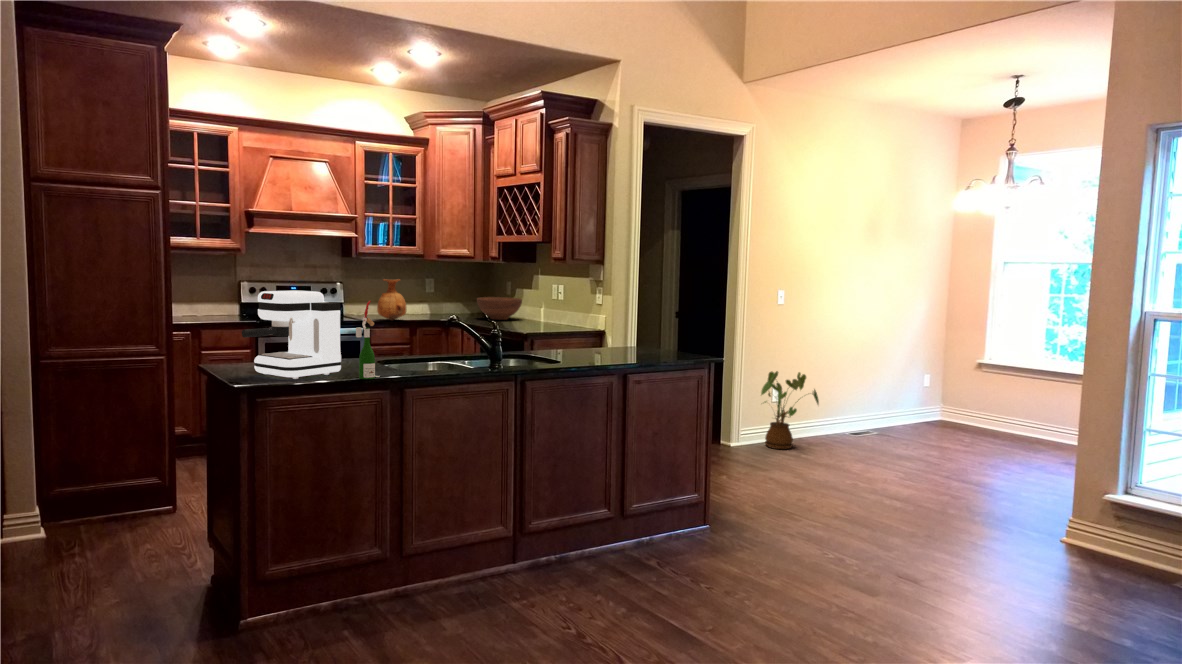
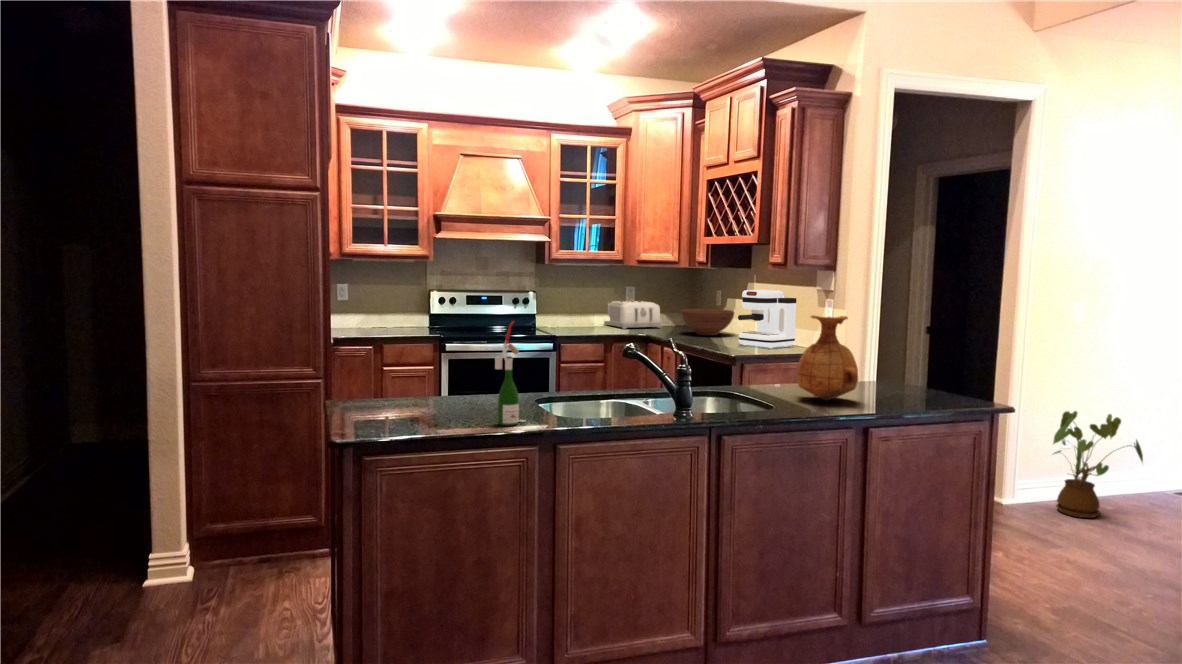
vase: present [377,279,407,320] -> present [796,315,858,400]
coffee maker: present [242,290,341,379] -> present [738,290,796,349]
toaster: none [406,291,458,316] -> present [604,301,661,329]

